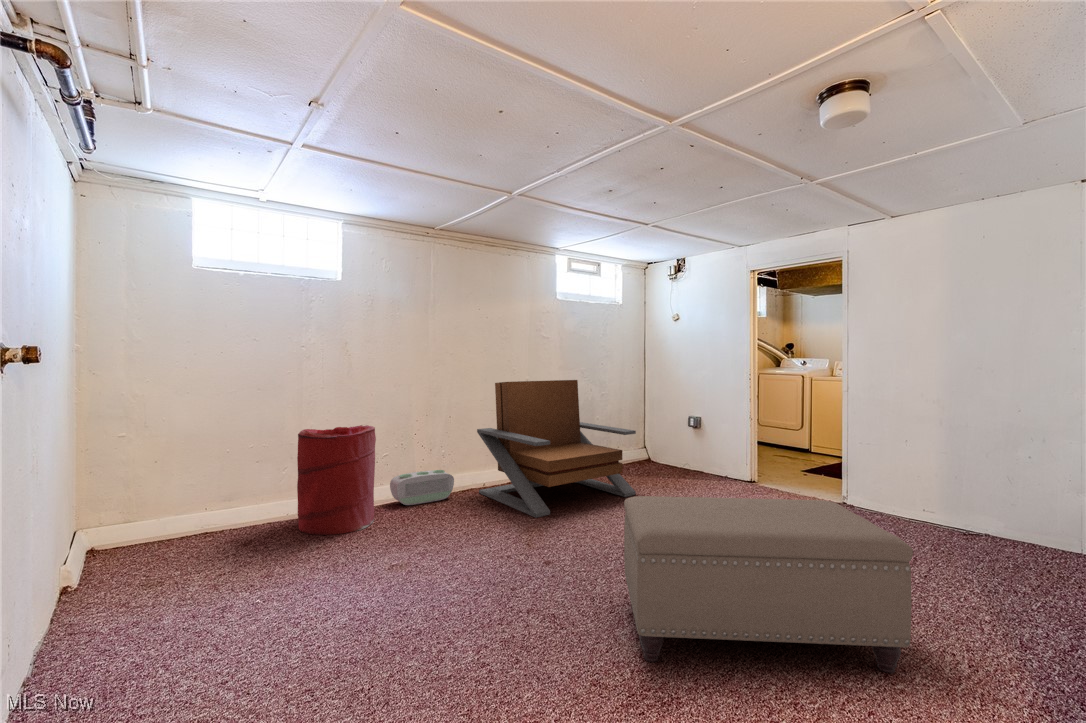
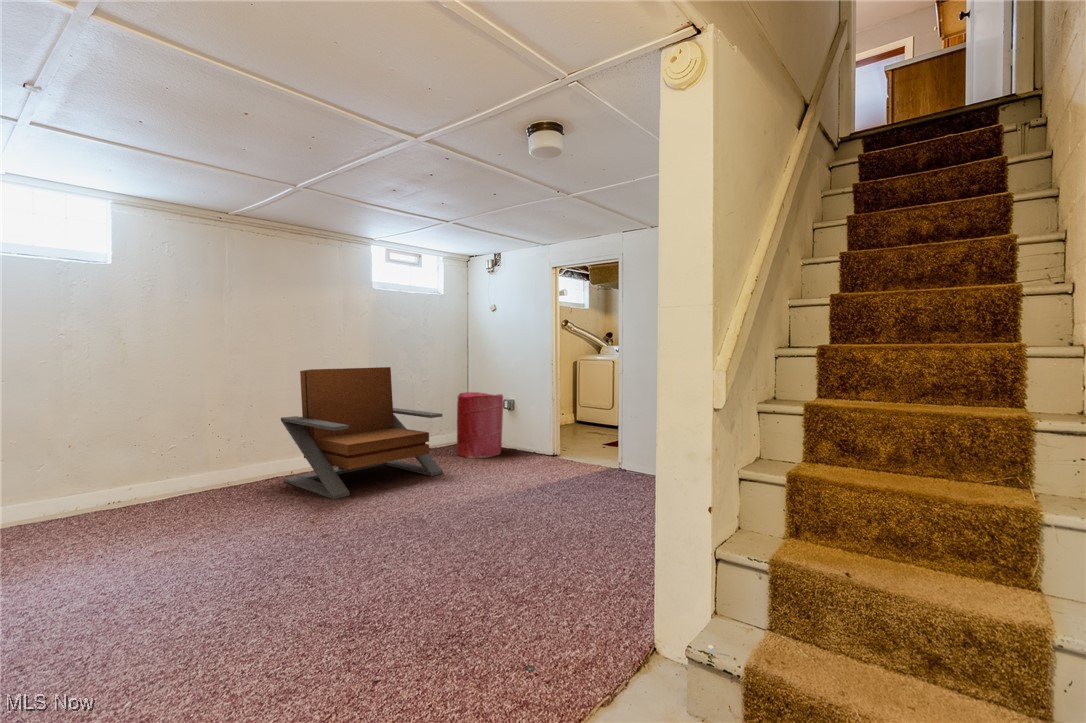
laundry hamper: present [297,425,376,535] -> present [457,392,503,458]
air purifier: present [390,470,454,505] -> none [177,460,253,497]
ottoman: present [624,496,913,673] -> none [368,461,585,600]

